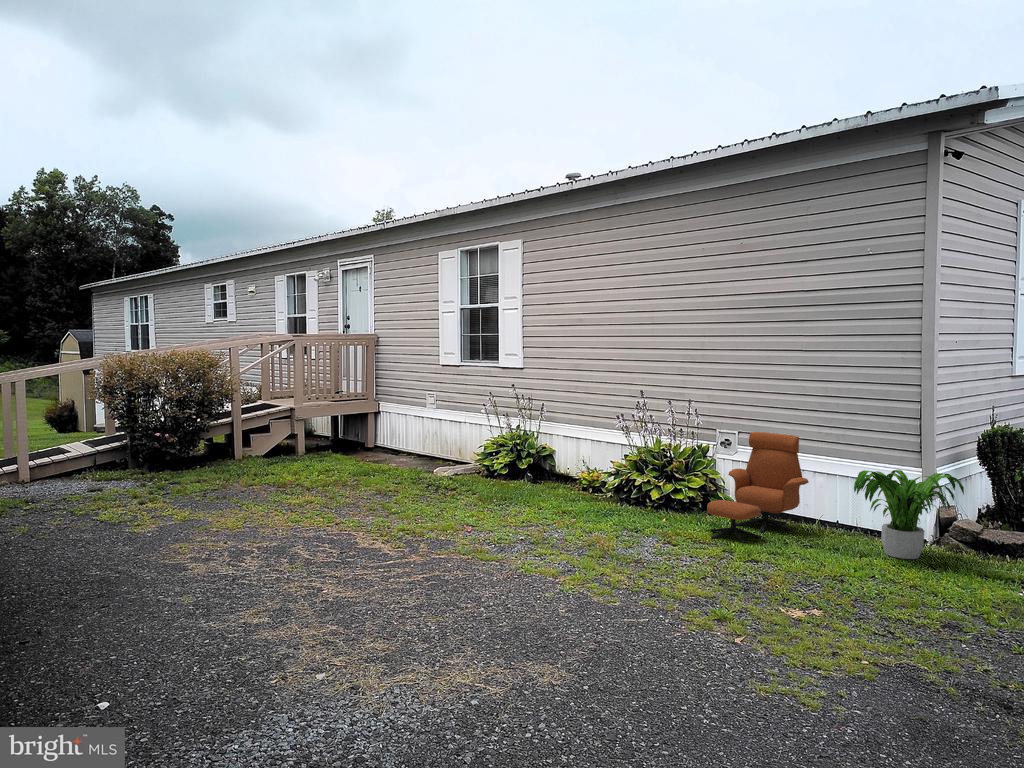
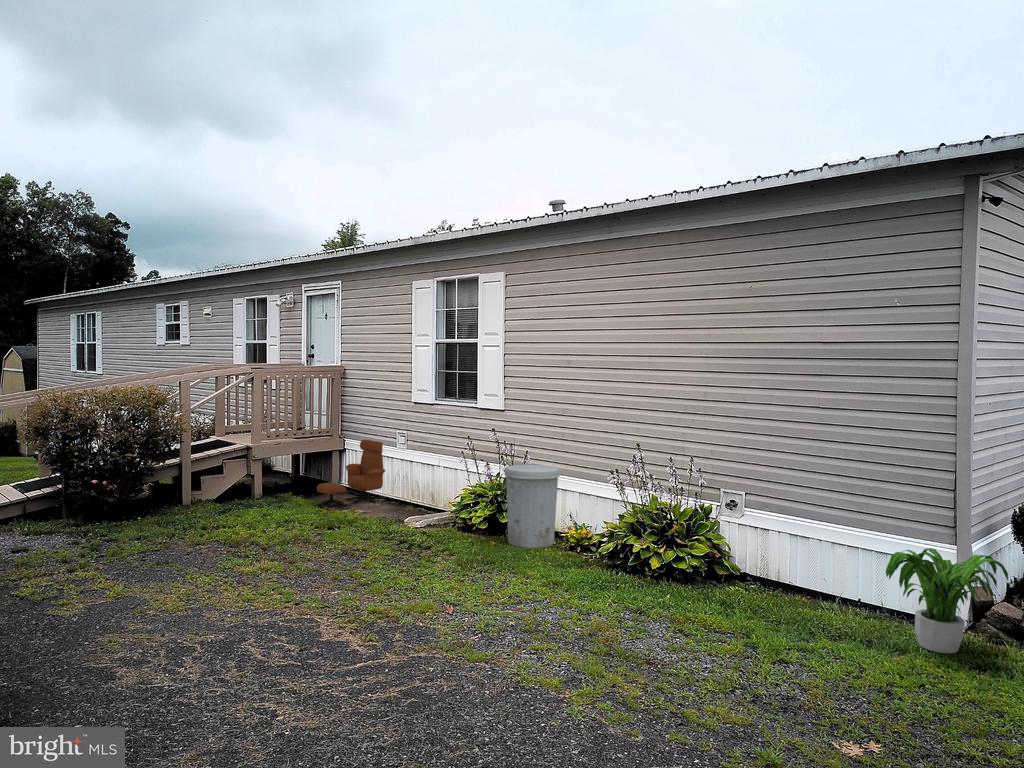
trash can: none [522,415,574,489] -> present [504,465,560,548]
lounge chair: present [707,432,809,543] -> present [314,440,385,508]

